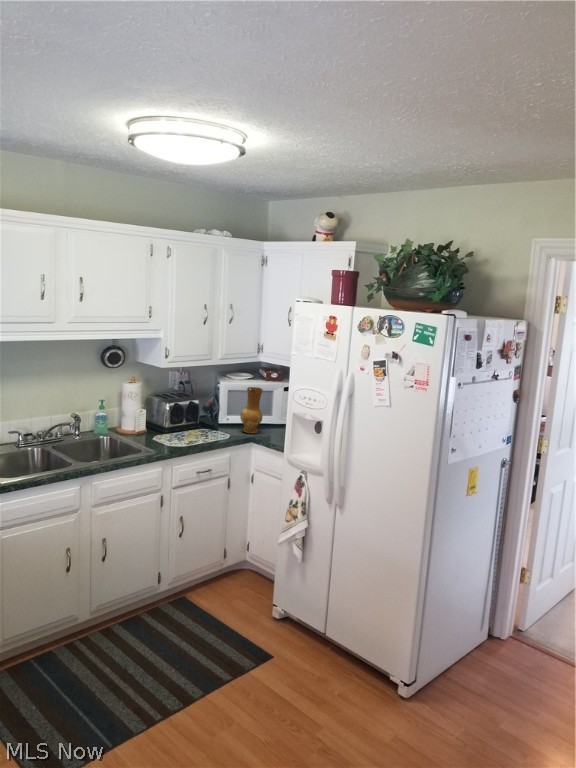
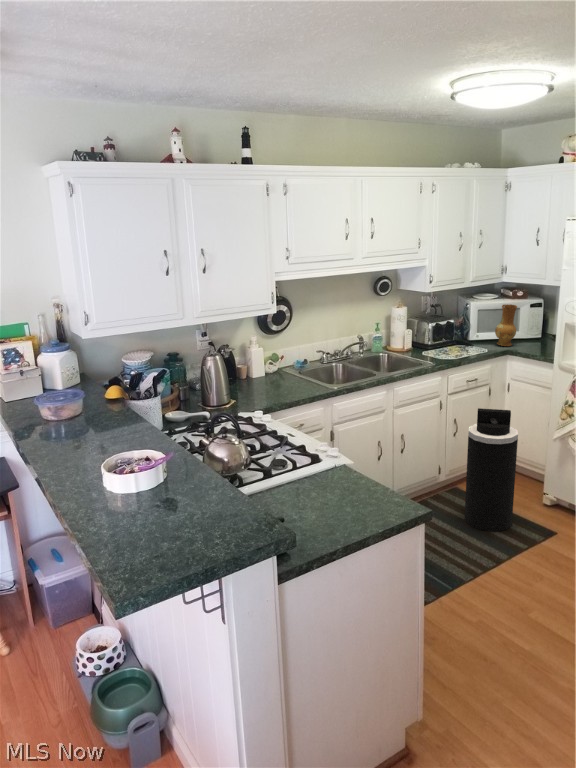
trash can: none [174,509,234,659] -> present [465,408,518,532]

